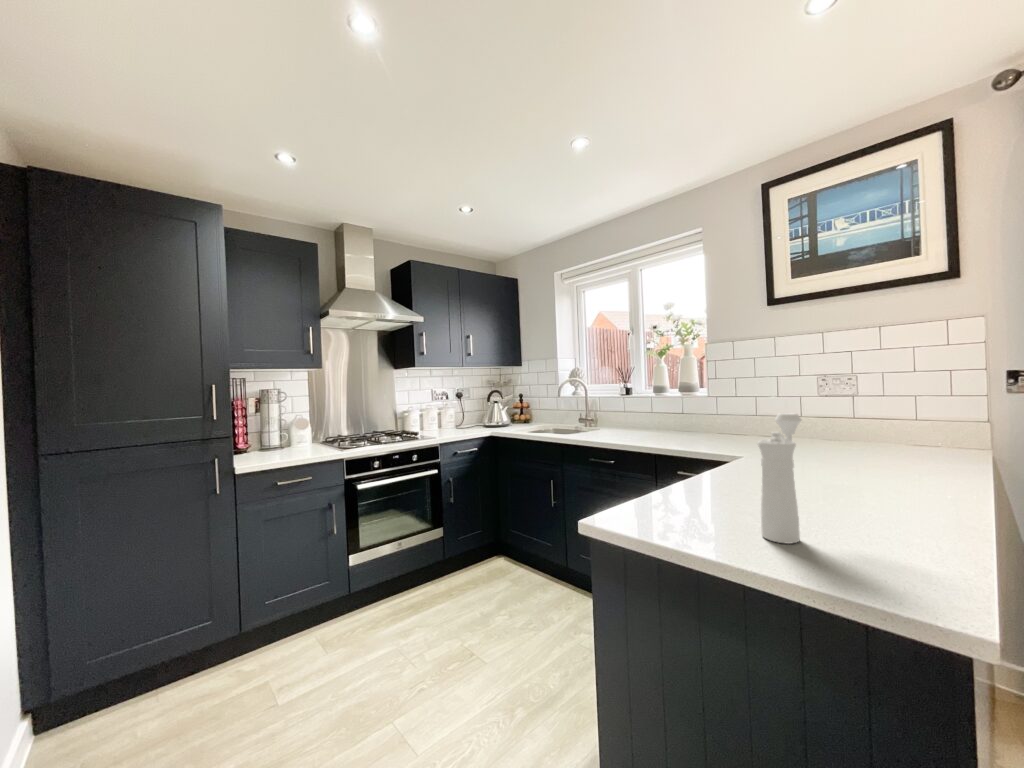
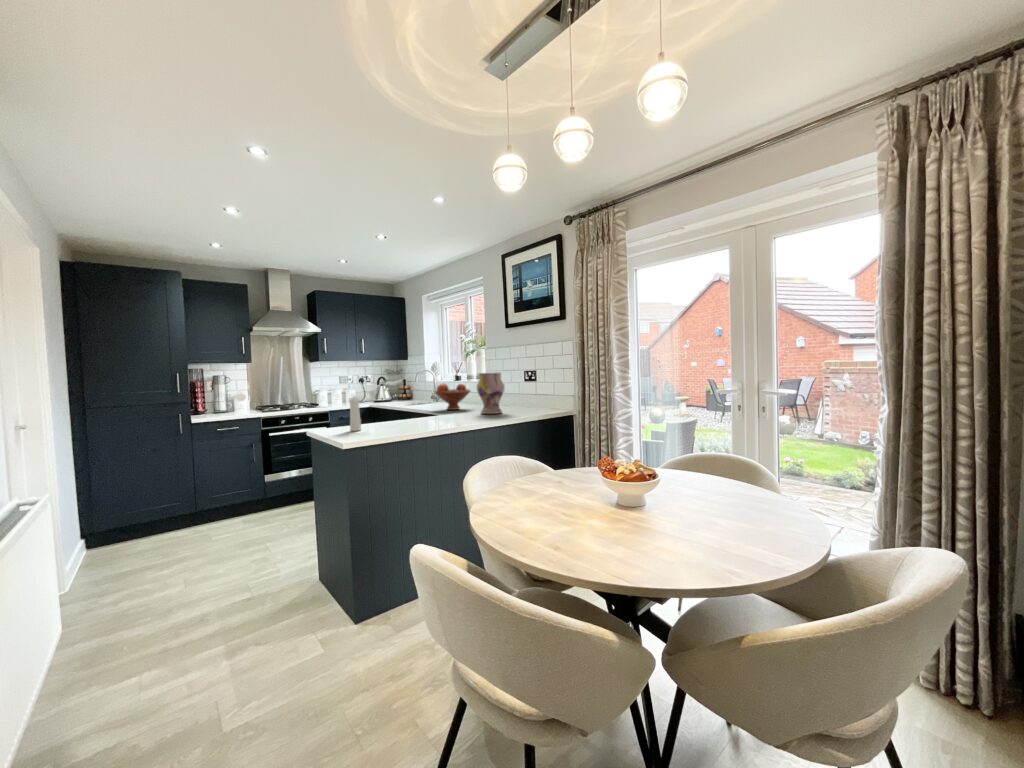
vase: none [825,372,901,461] -> present [477,373,504,414]
fruit bowl: none [677,397,752,447] -> present [435,384,470,410]

